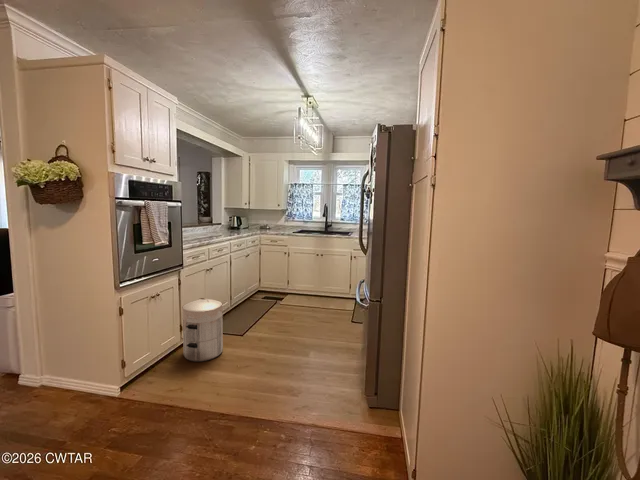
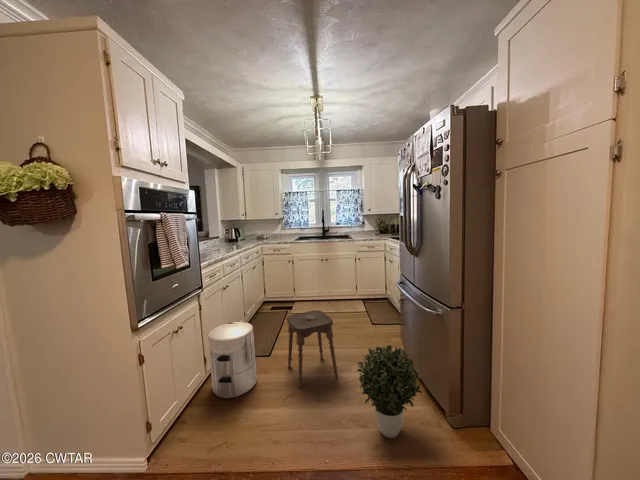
stool: none [254,298,293,362] -> present [287,310,338,388]
potted plant: none [289,328,340,405] -> present [357,345,422,438]

